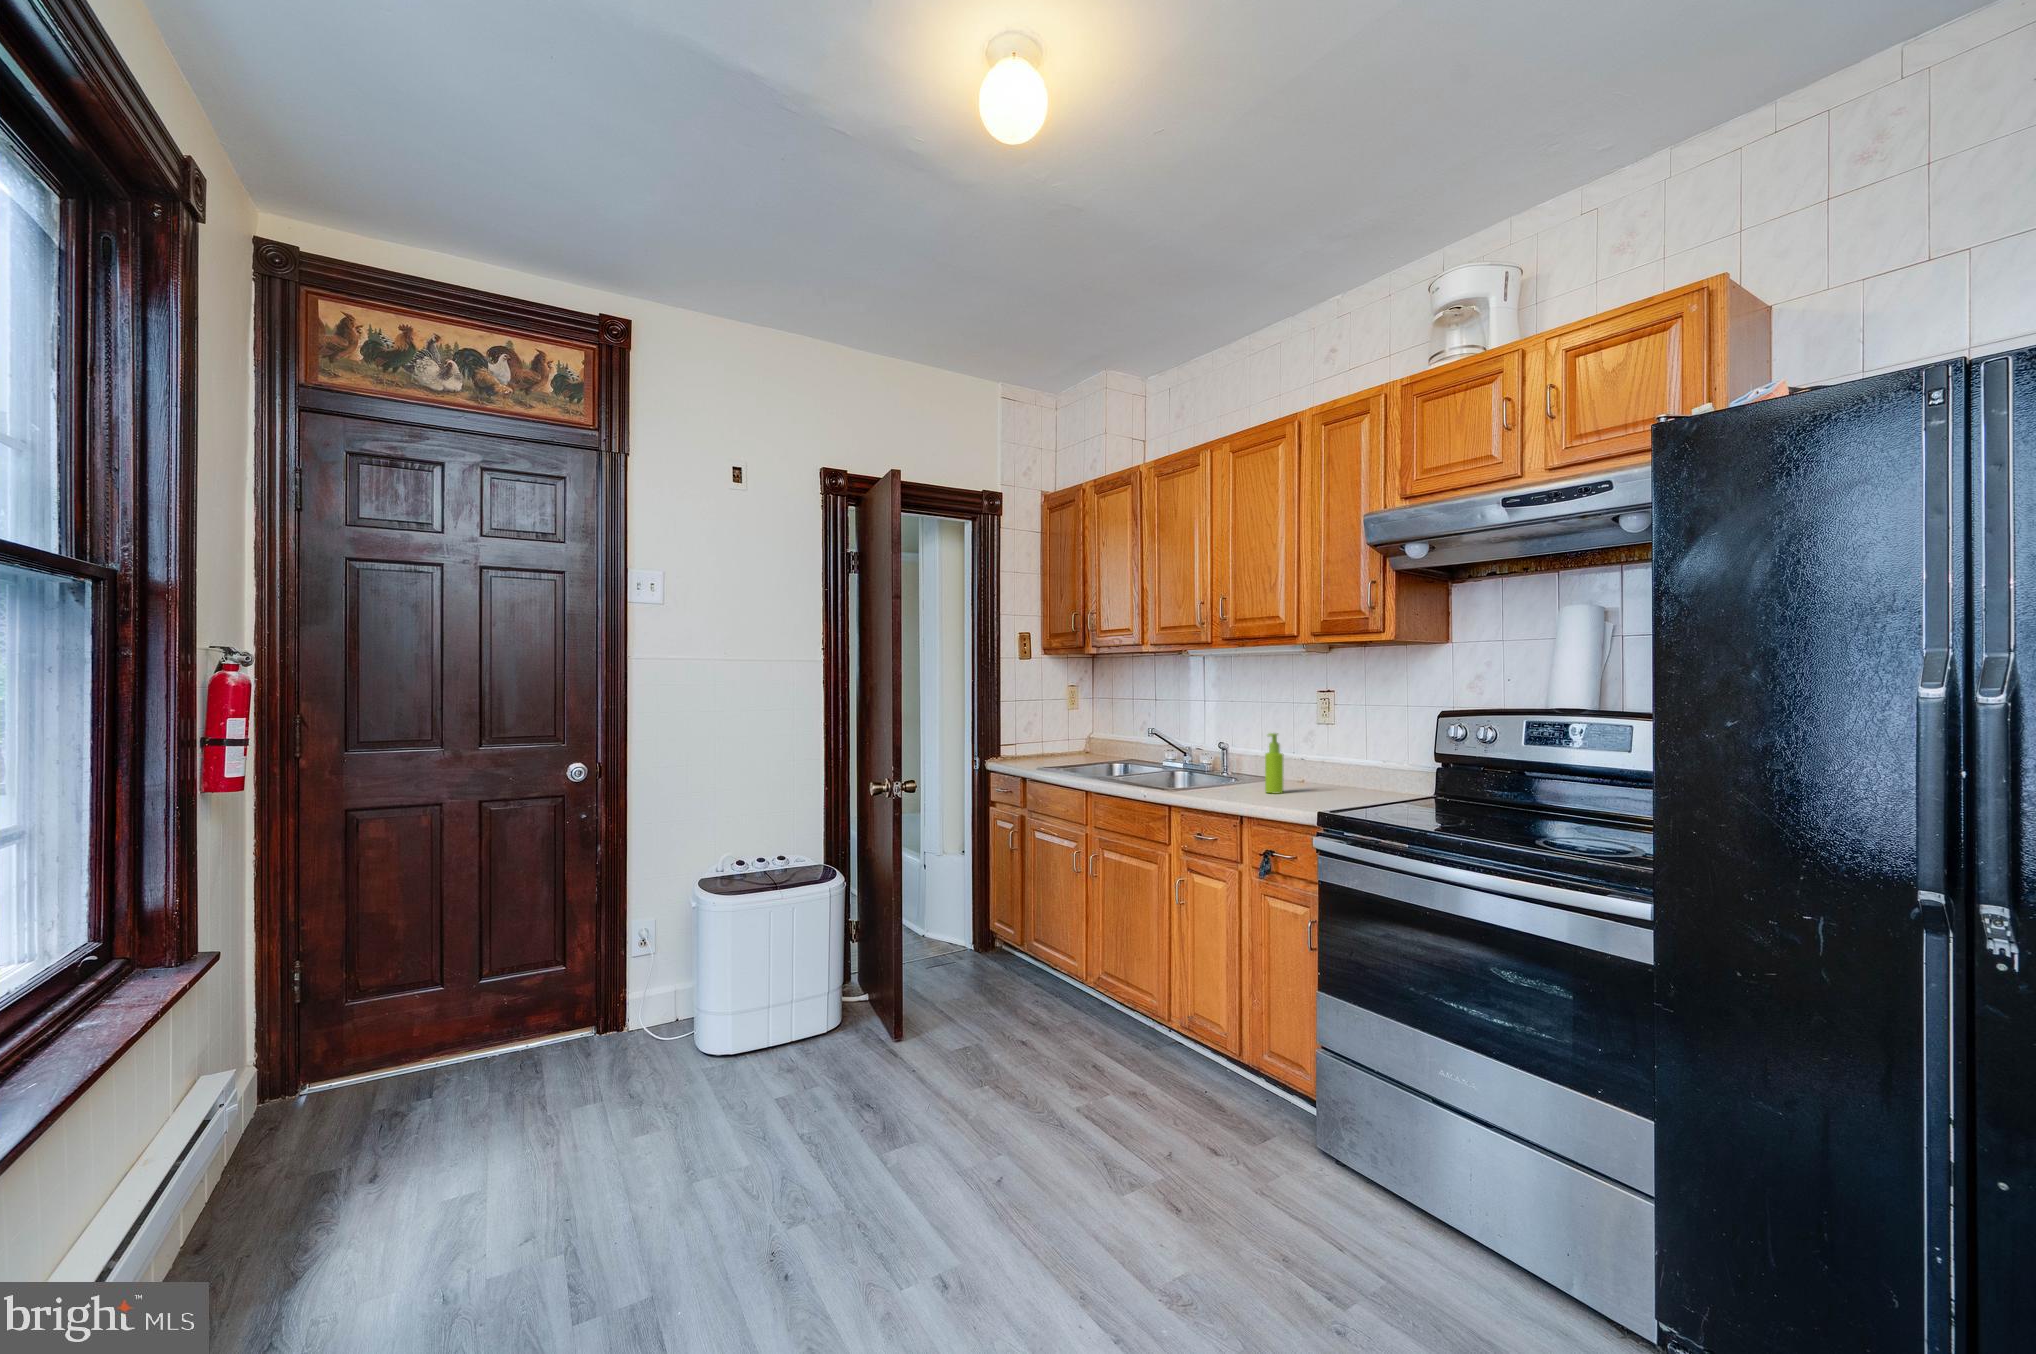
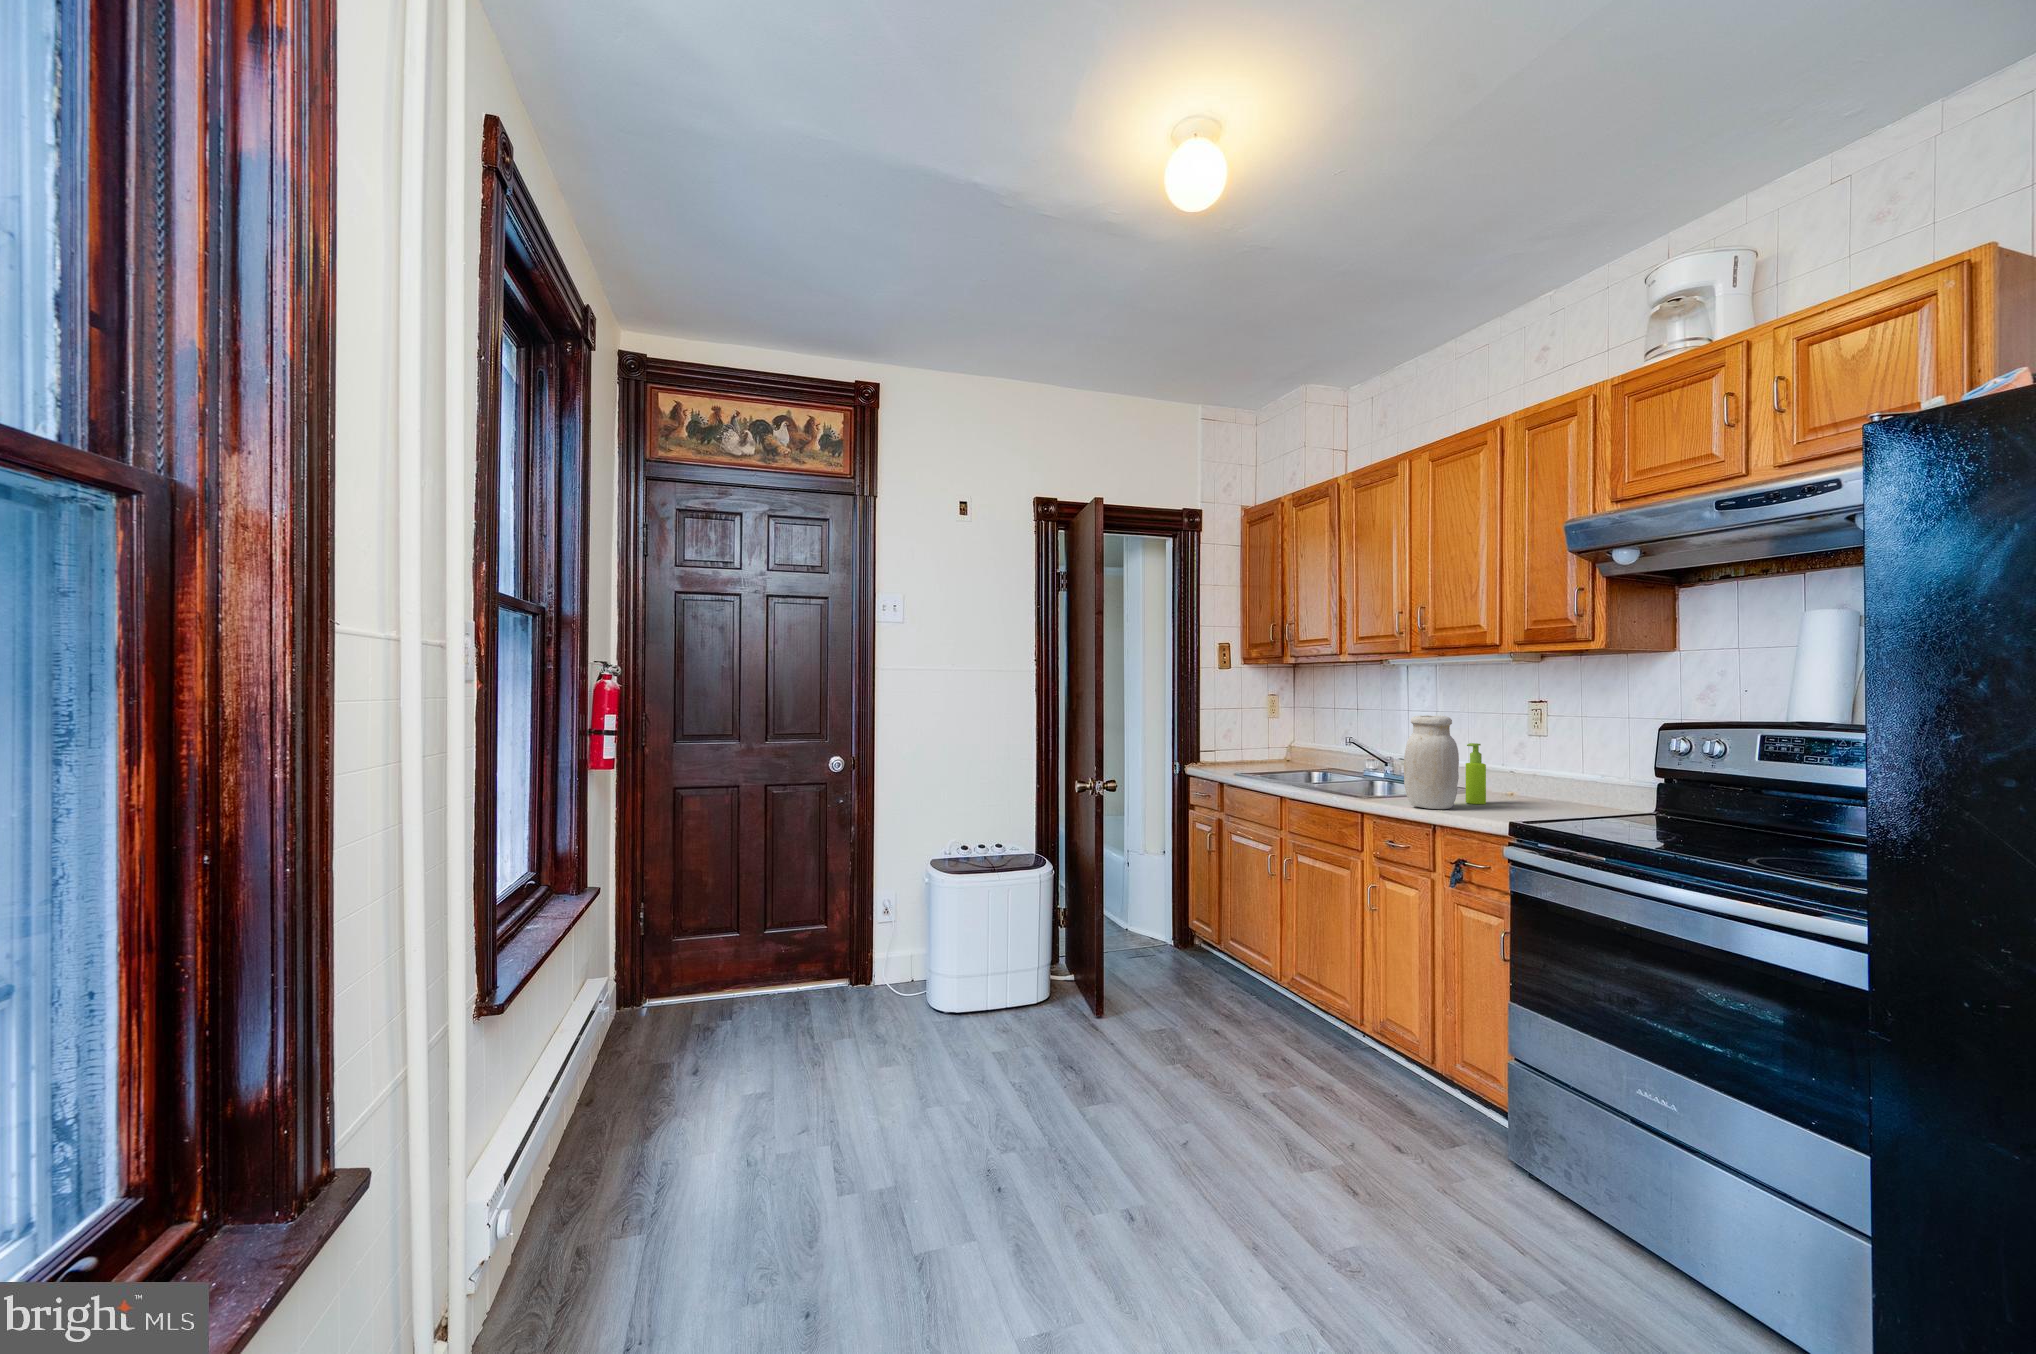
jar: none [1210,707,1261,801] -> present [1404,715,1459,809]

